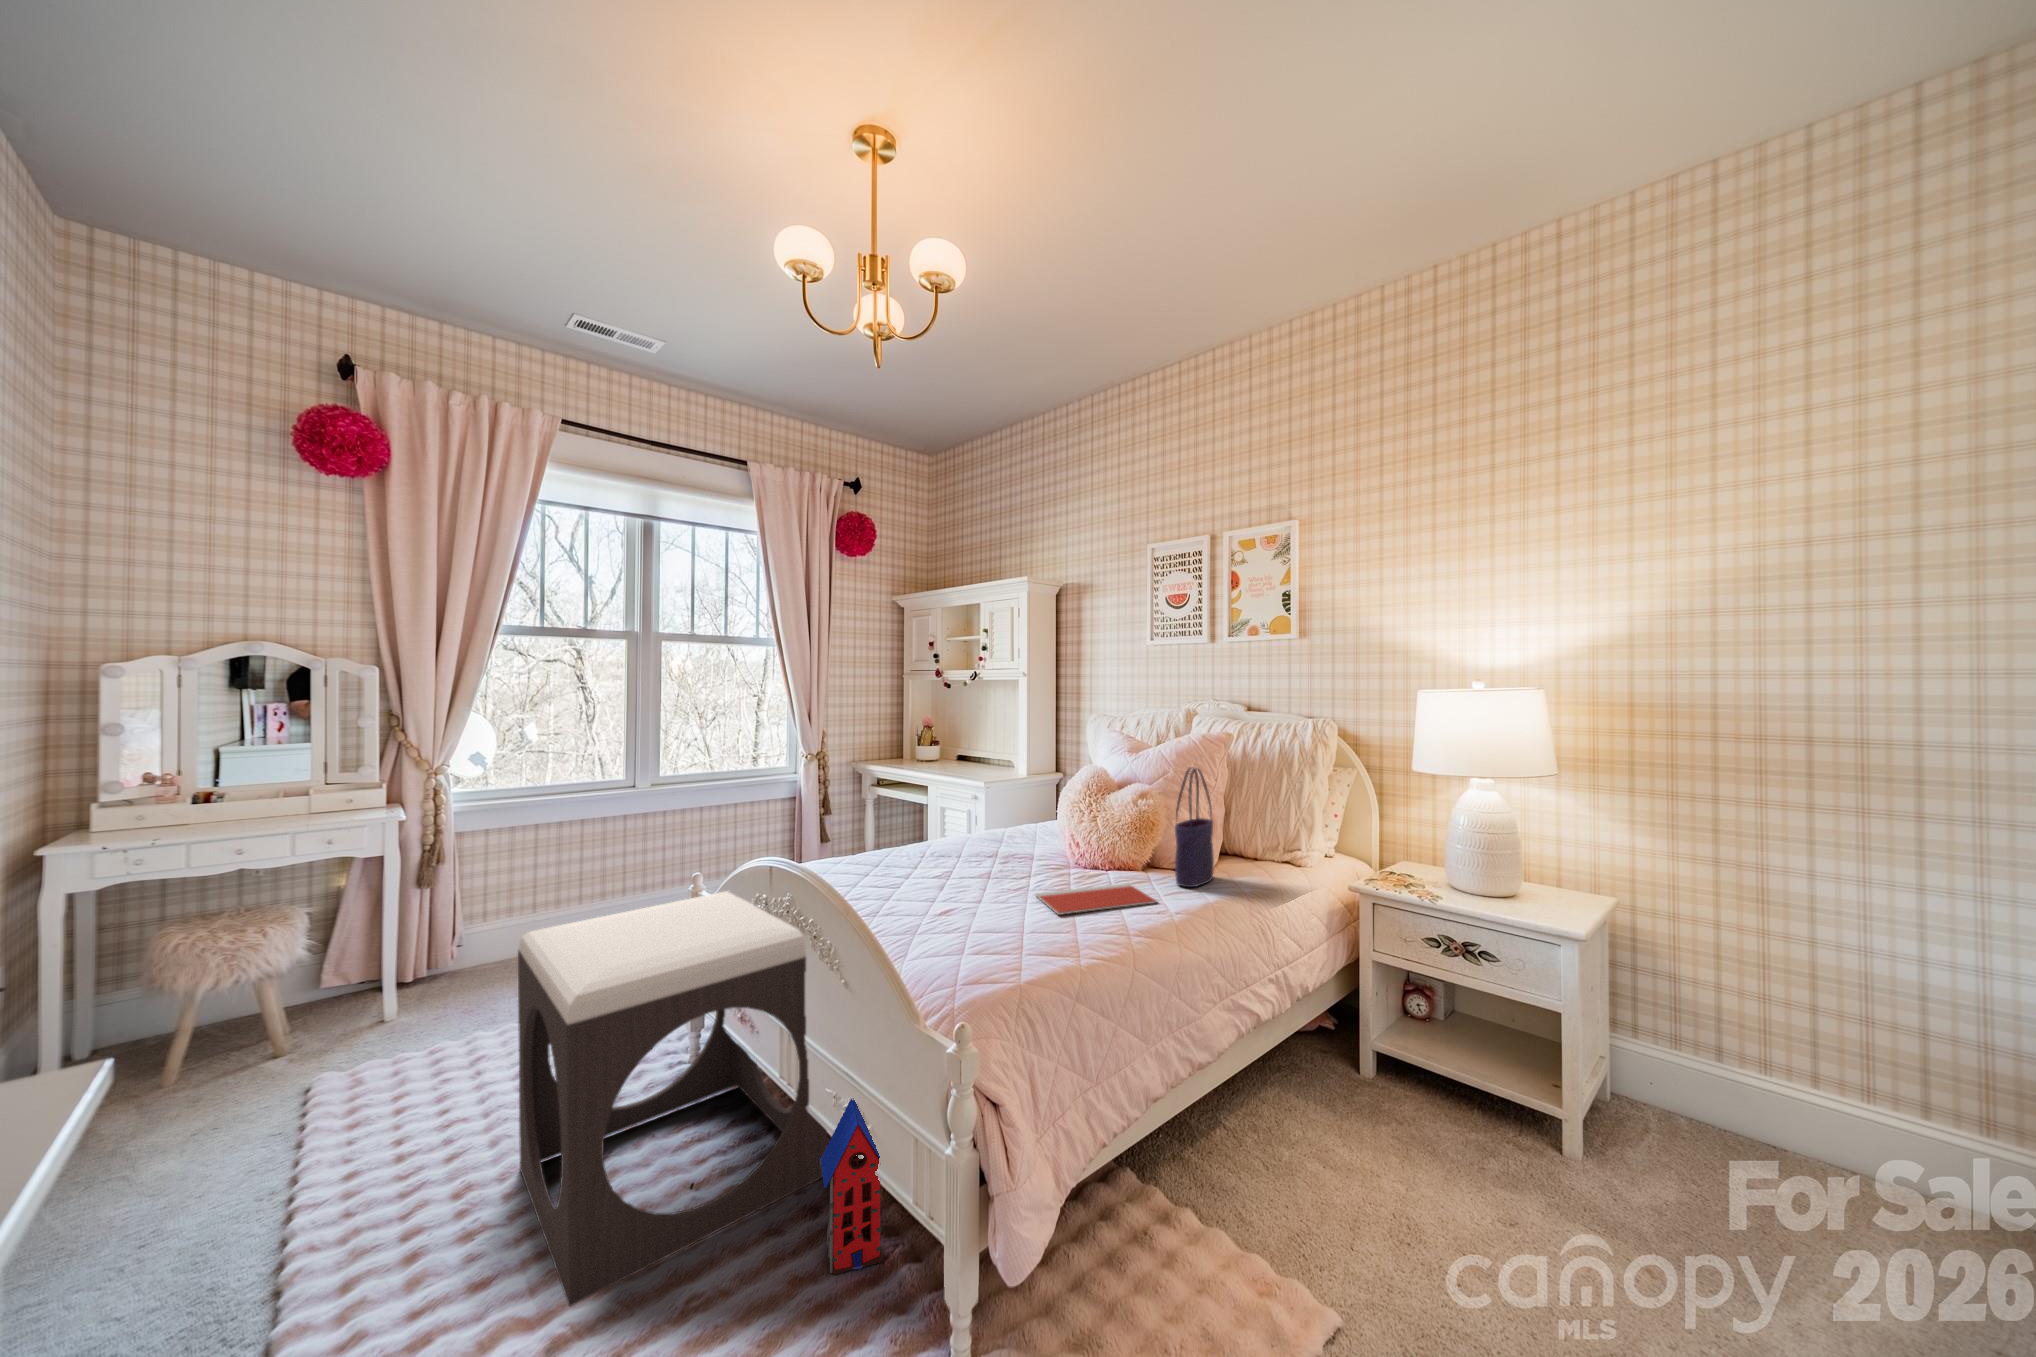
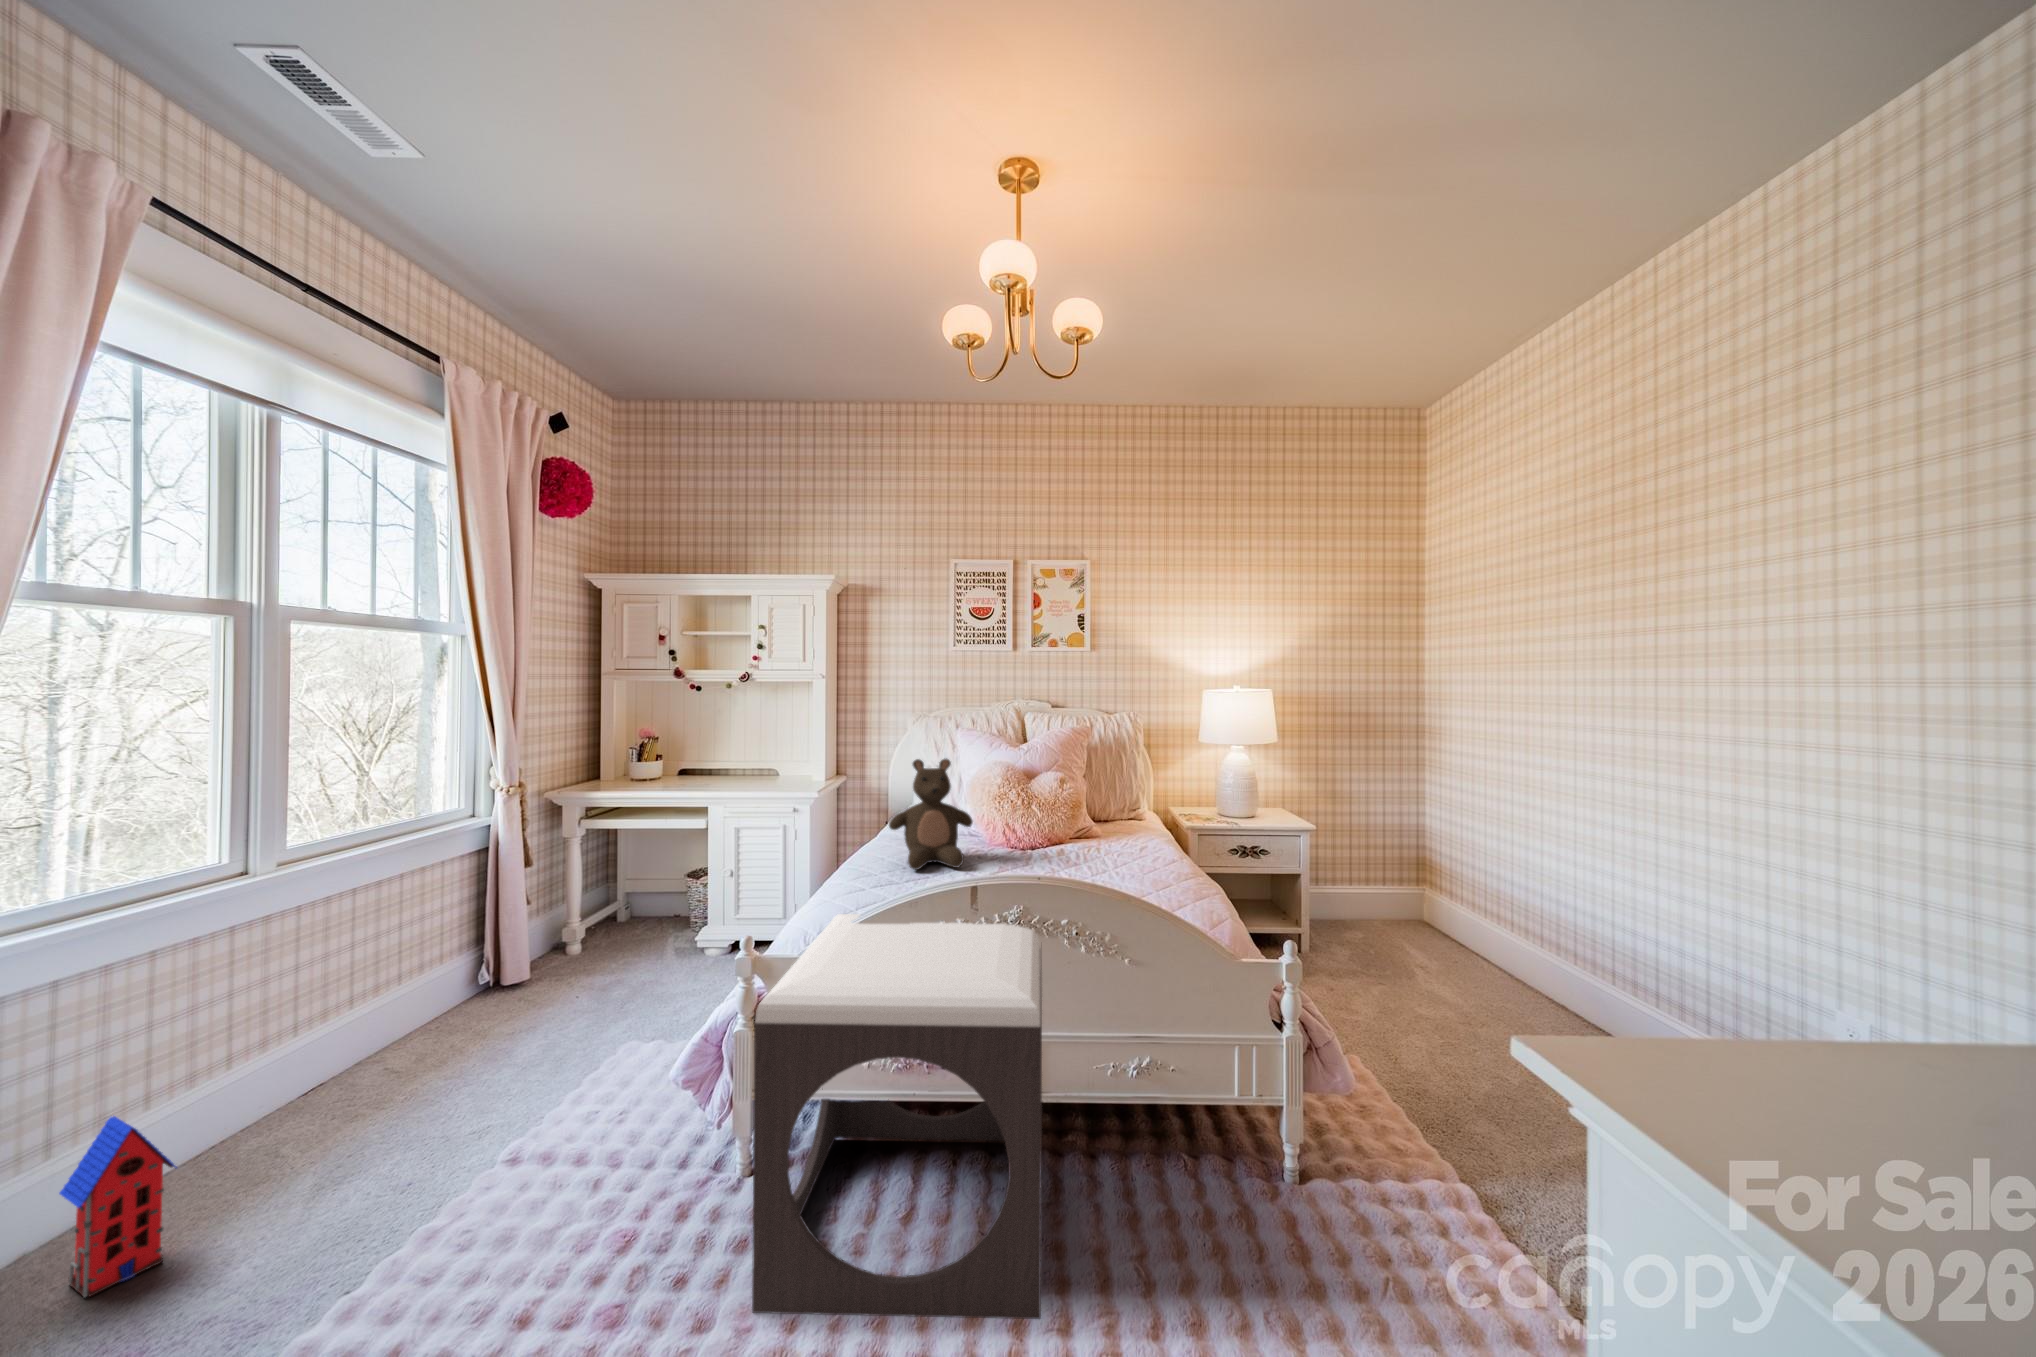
stuffed bear: none [895,760,981,875] -> present [889,759,973,870]
tote bag: present [1175,768,1214,887] -> none [1116,748,1138,839]
notebook: present [1035,883,1157,915] -> none [1067,844,1144,869]
toy house: present [821,1099,882,1275] -> present [59,1116,177,1297]

